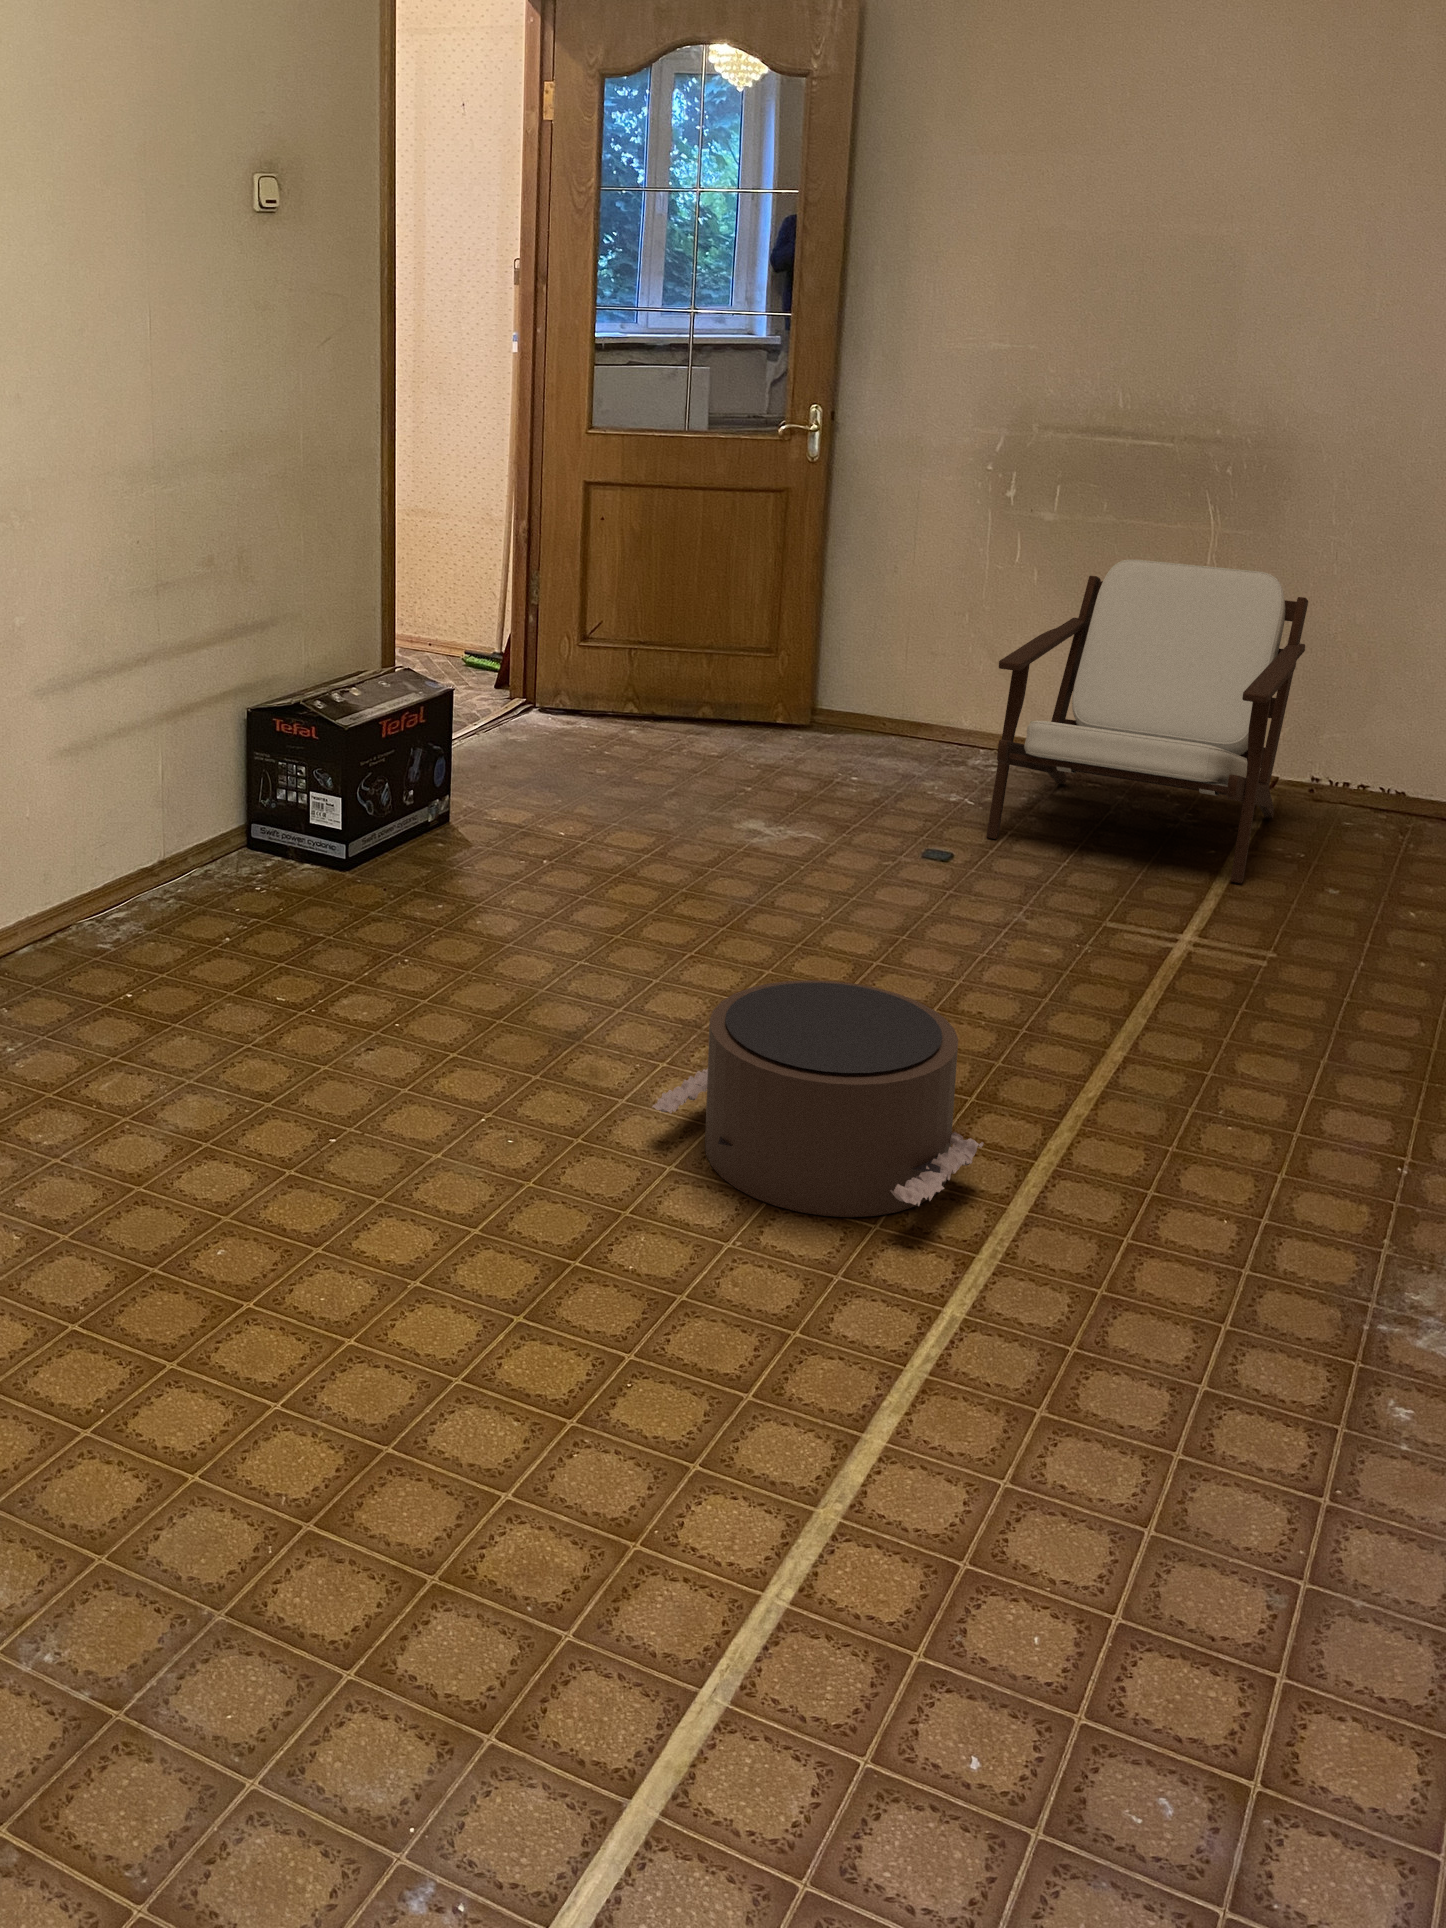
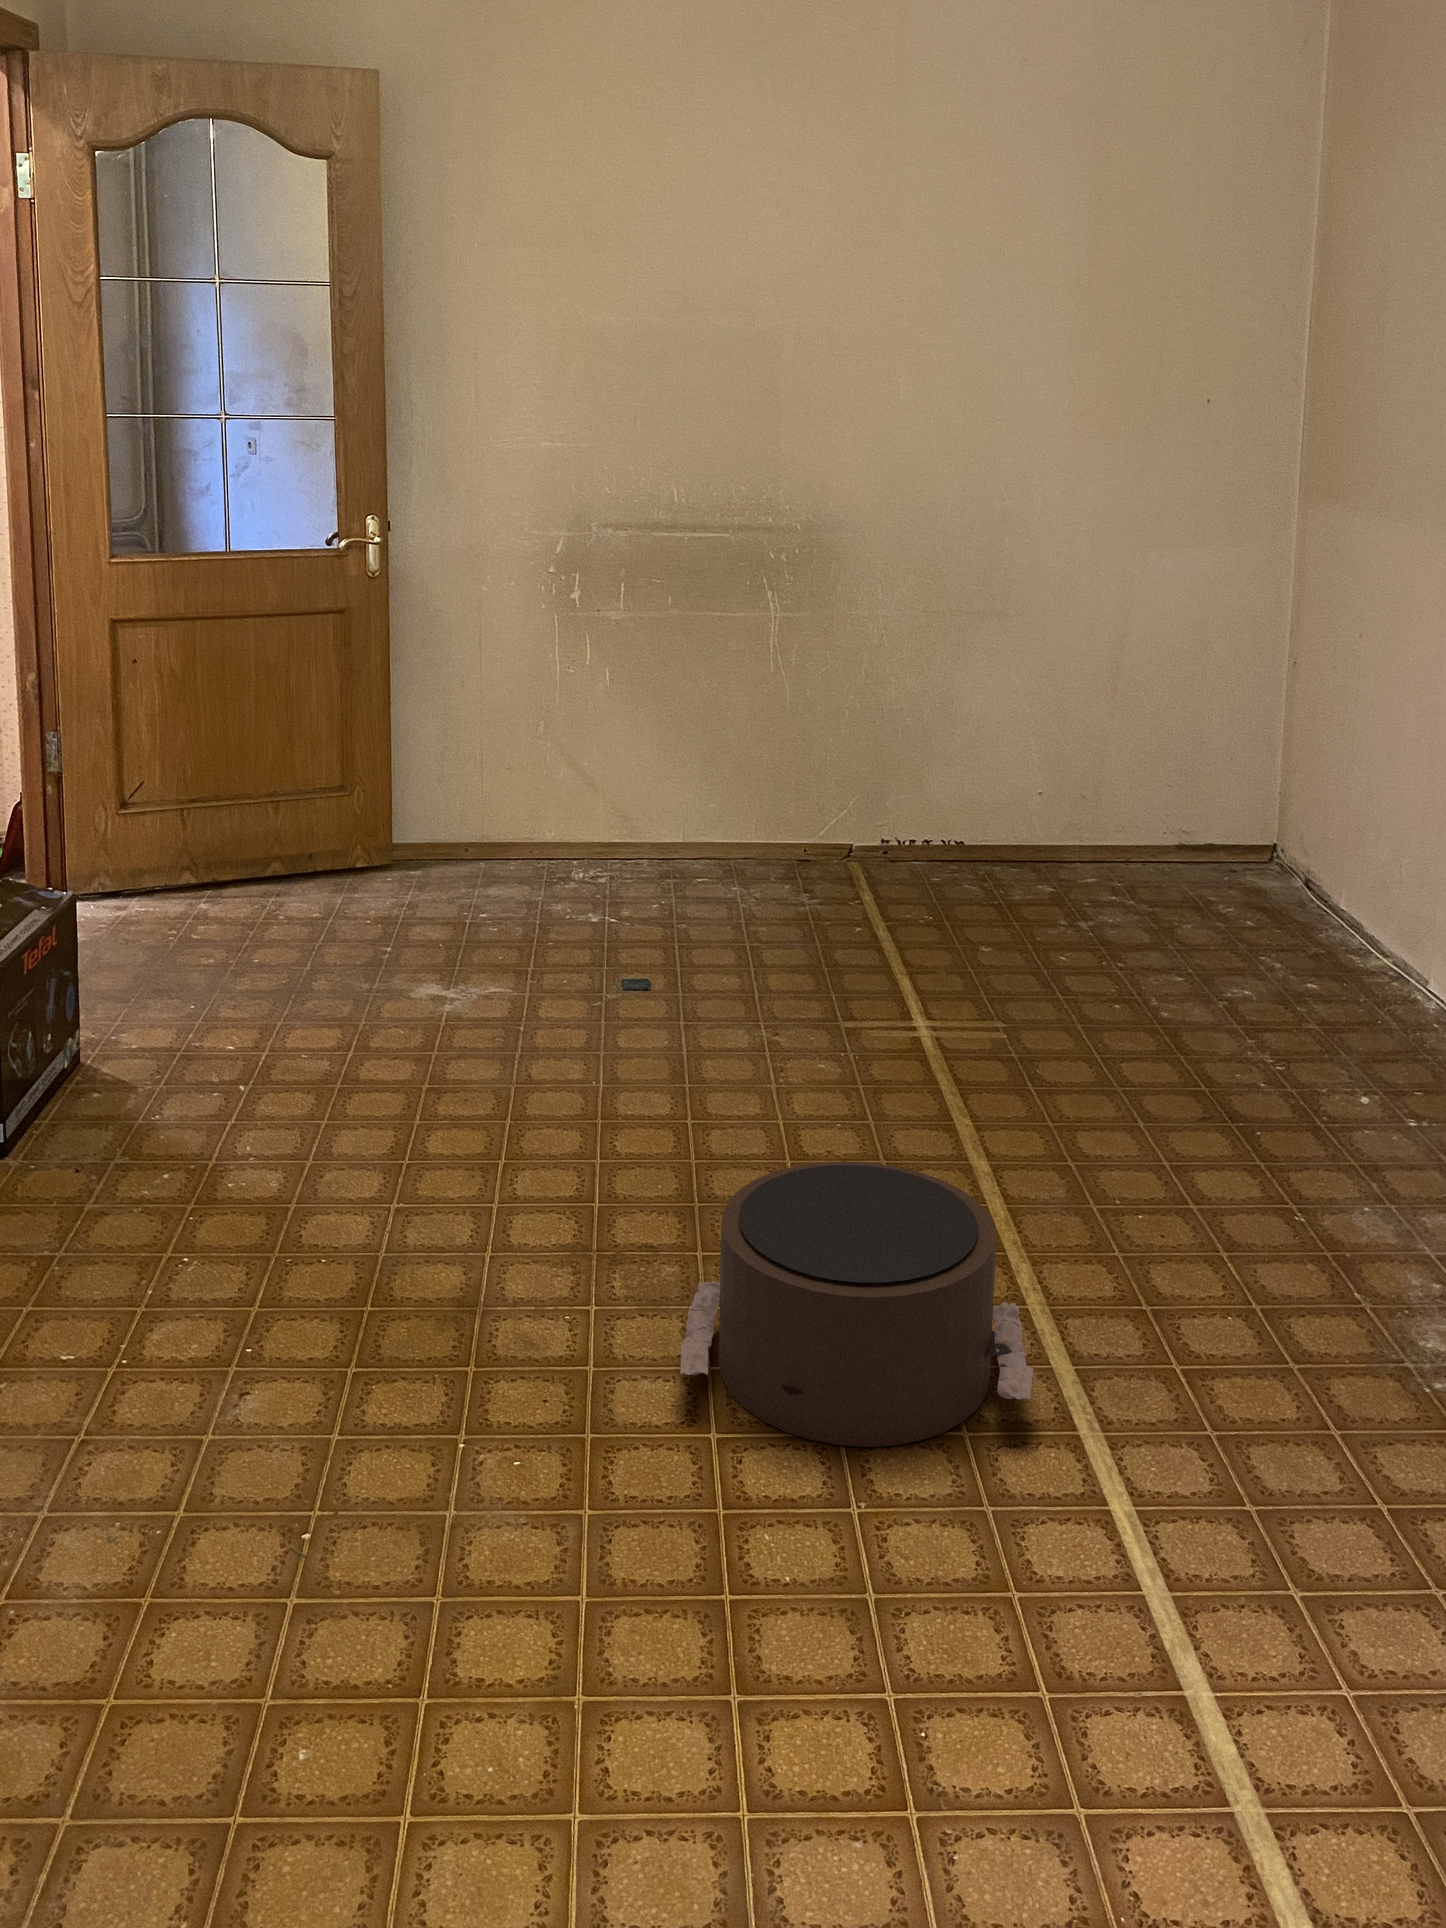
armchair: present [987,559,1308,883] -> none [661,652,920,955]

